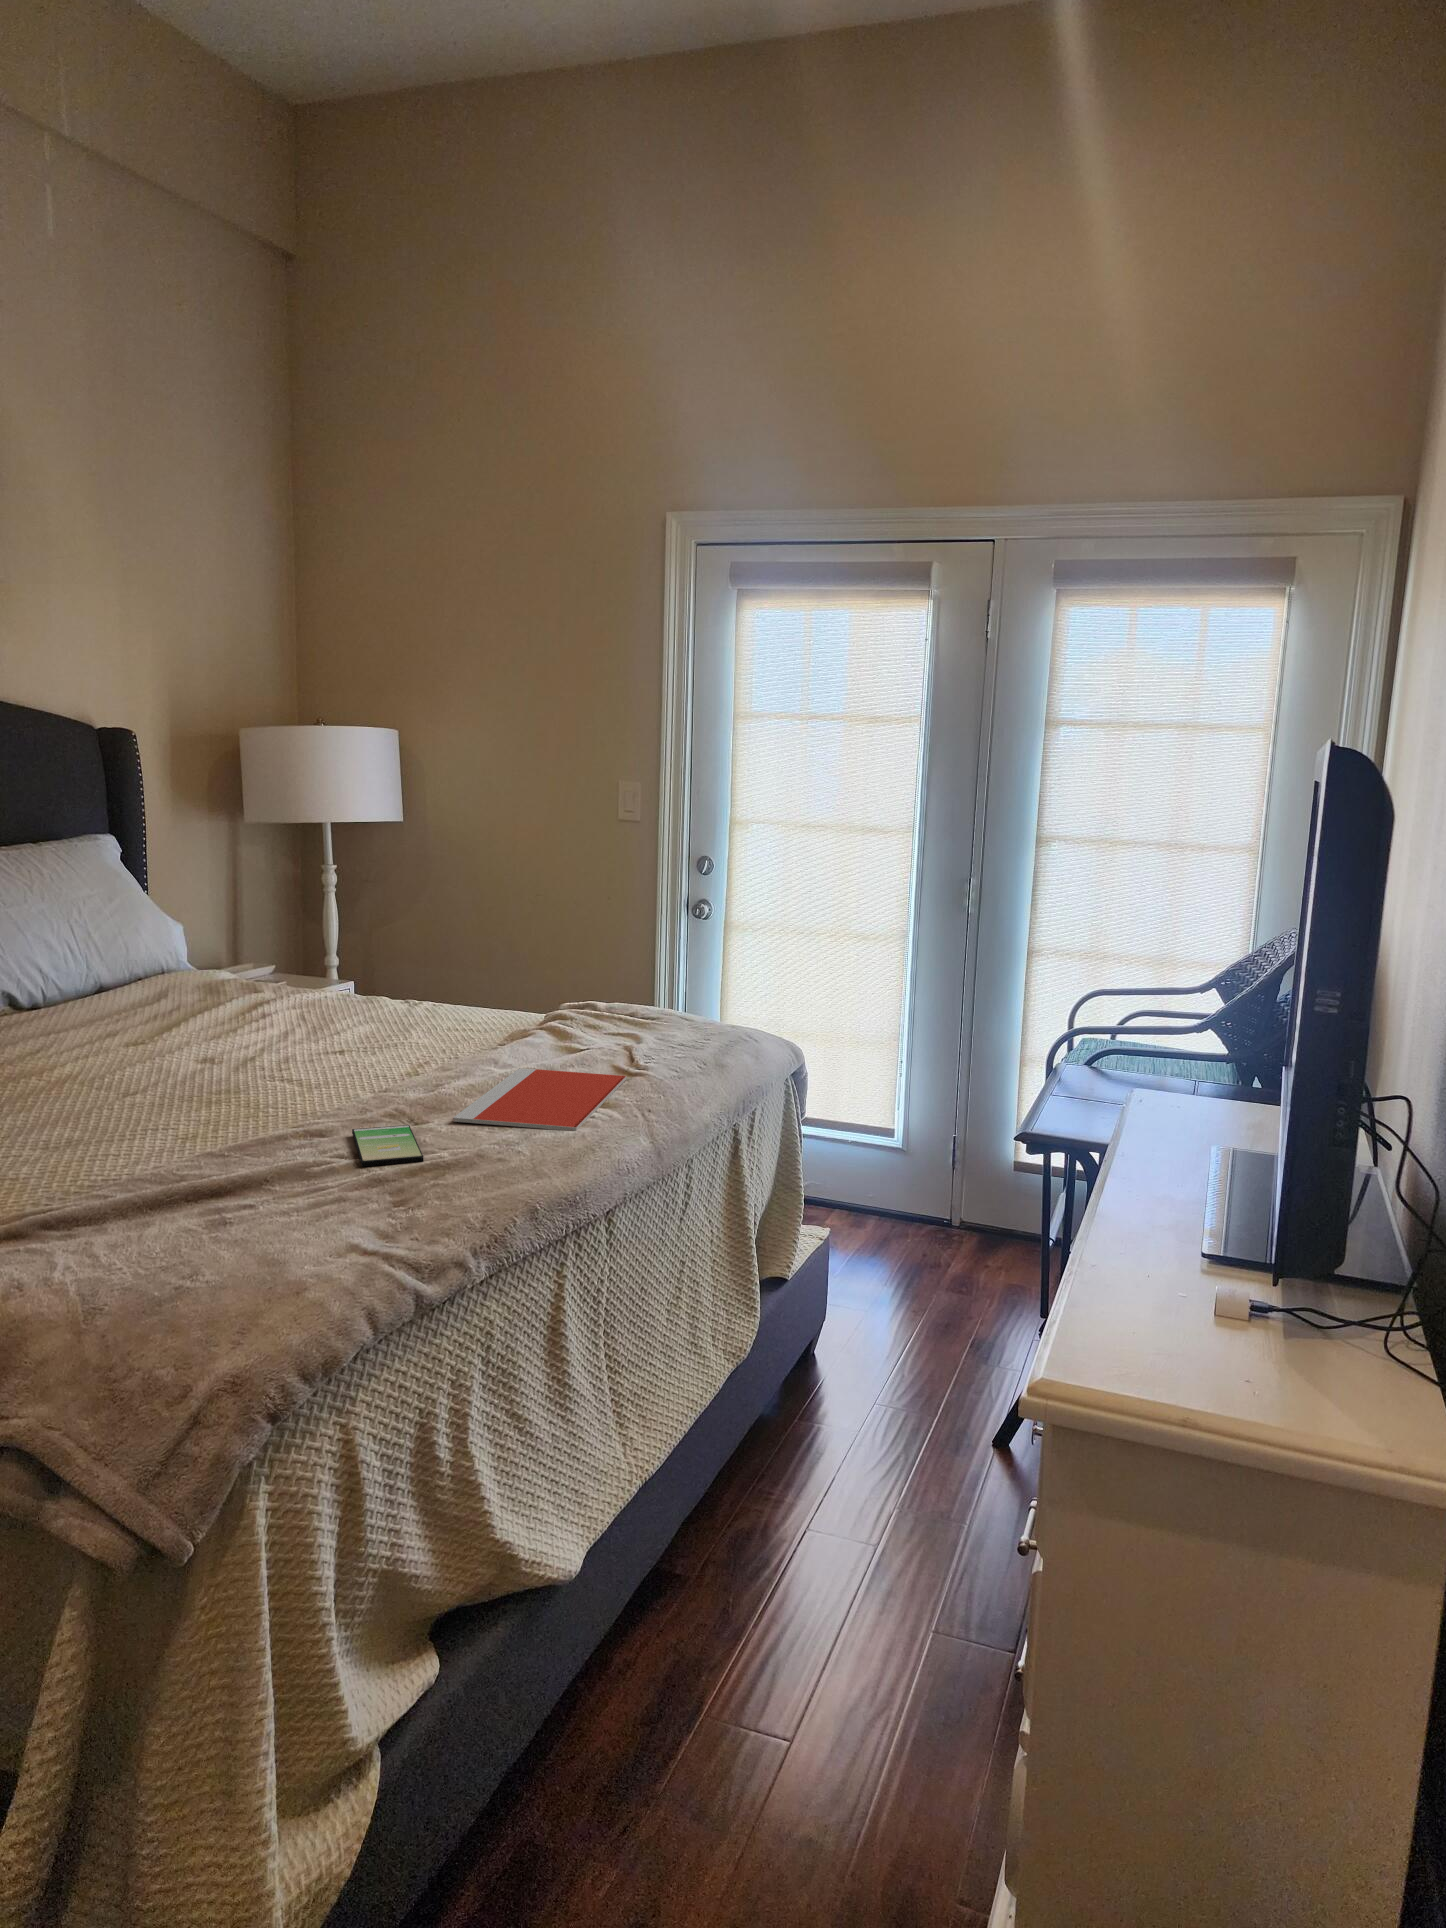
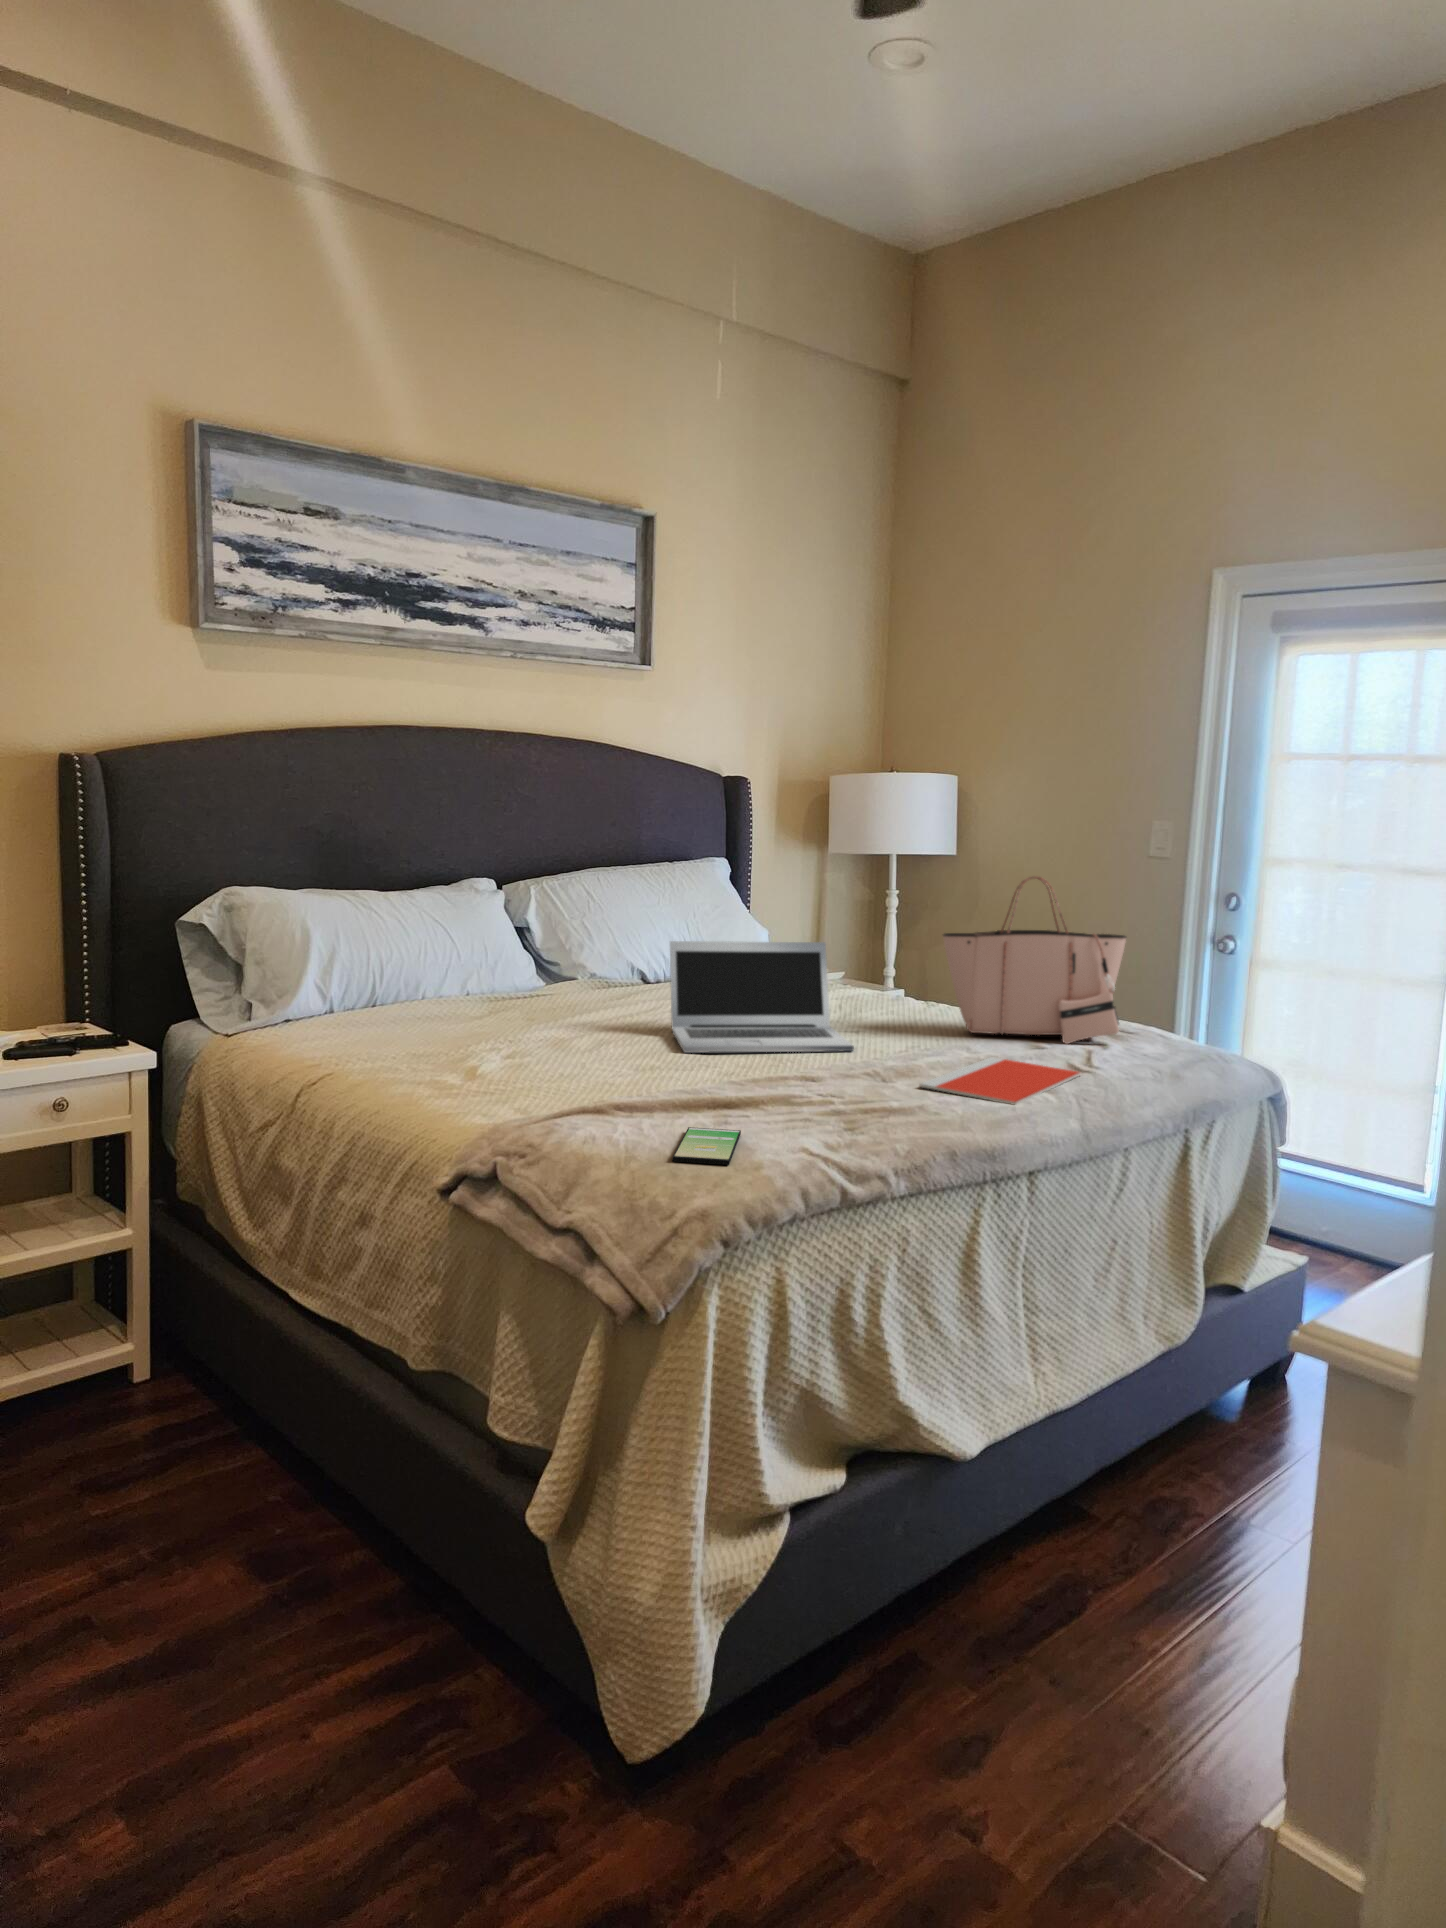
tote bag: none [437,851,644,1040] -> present [943,876,1126,1044]
laptop: none [74,944,348,1111] -> present [670,941,854,1053]
smartphone: present [352,1125,423,1166] -> present [672,1127,741,1165]

